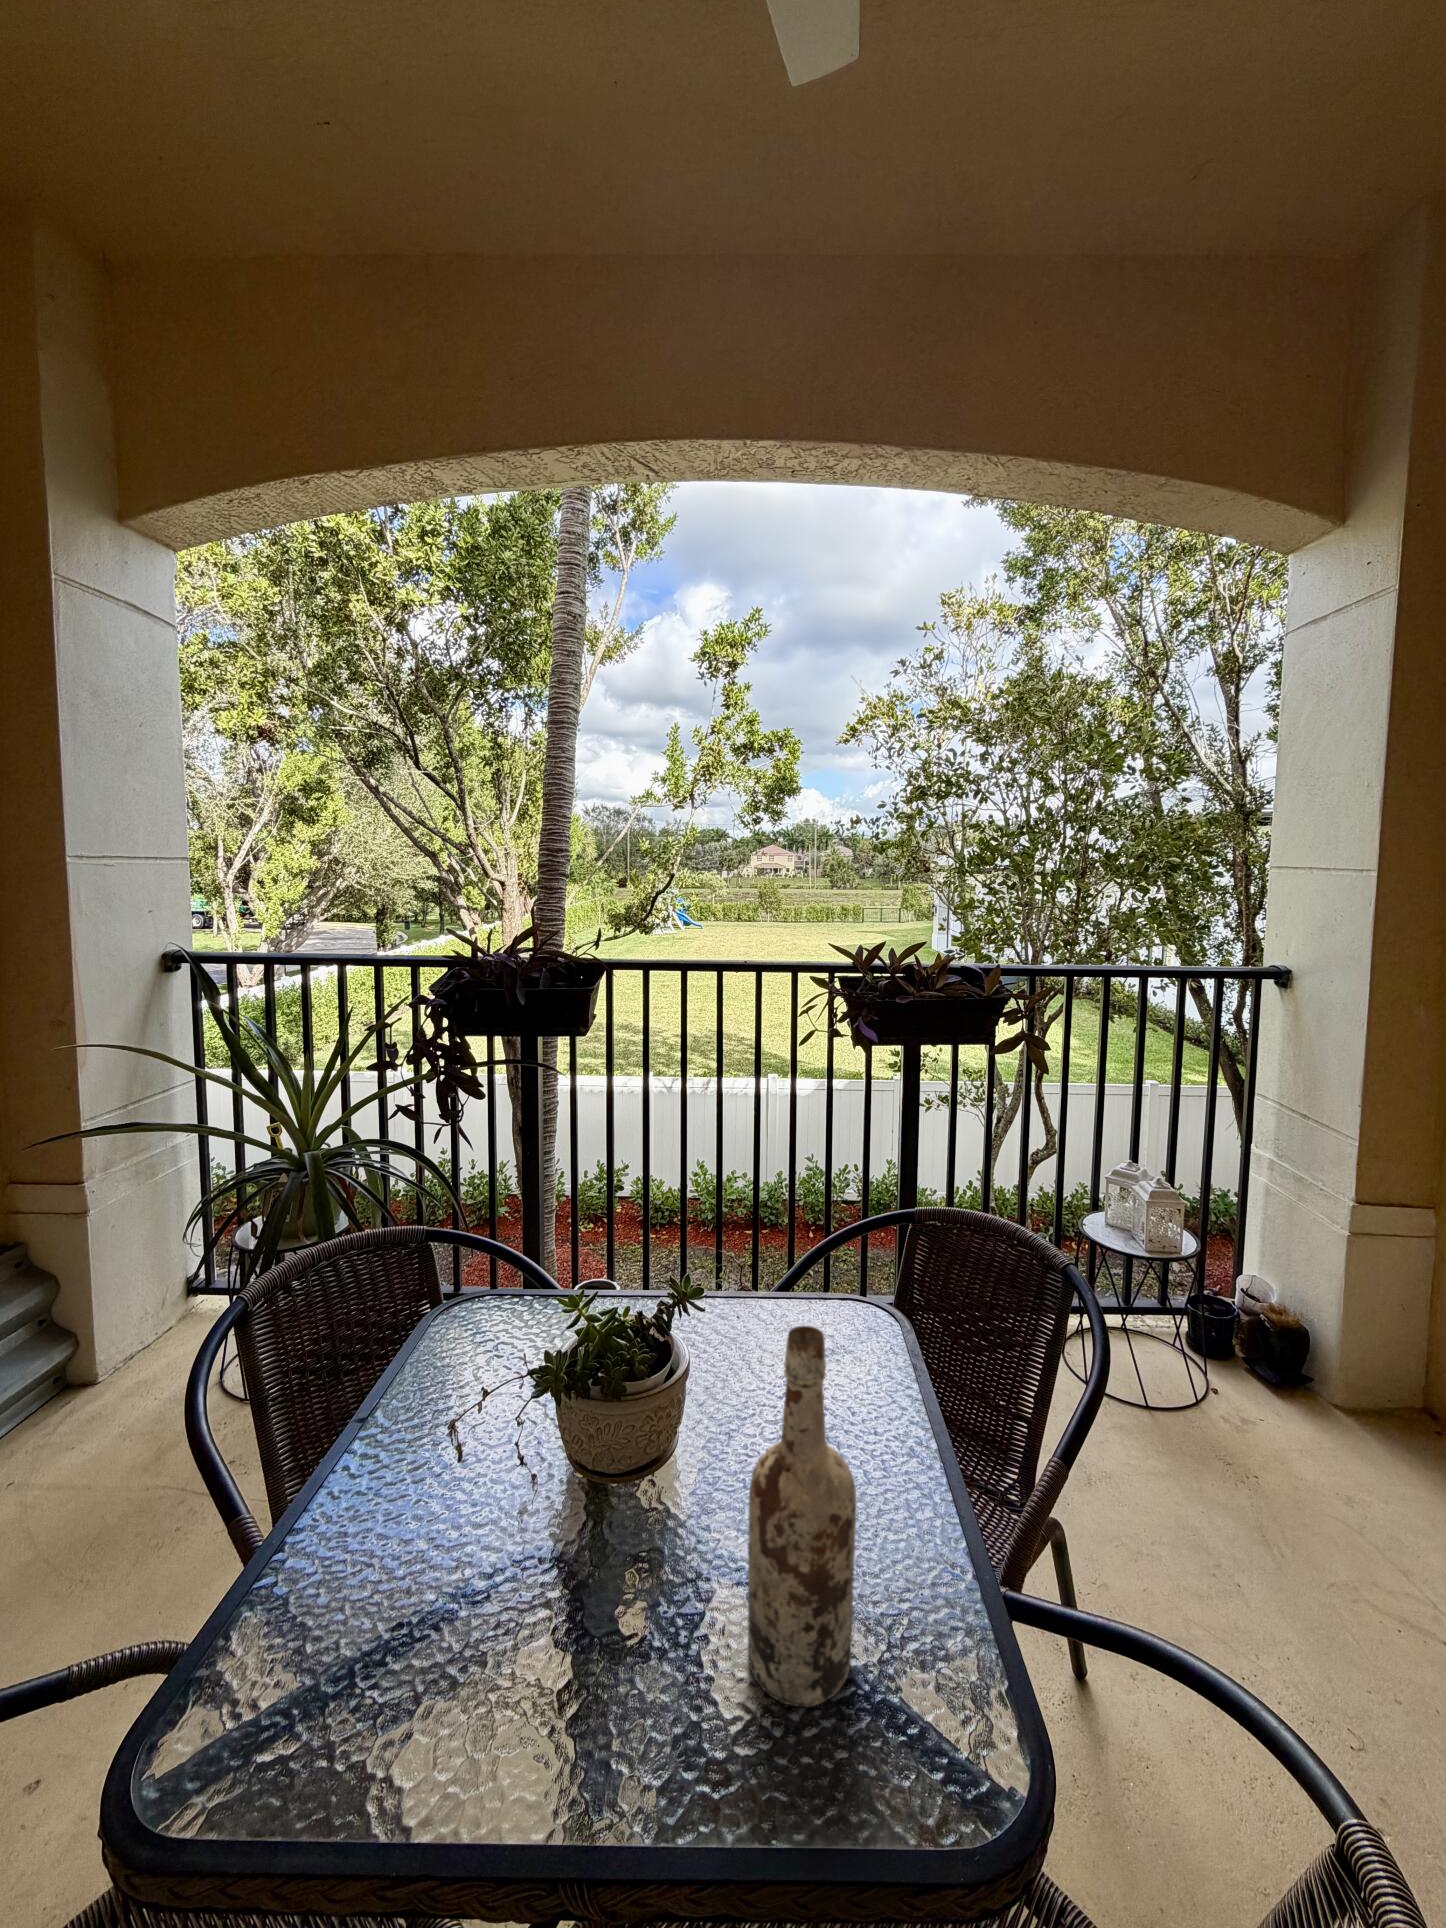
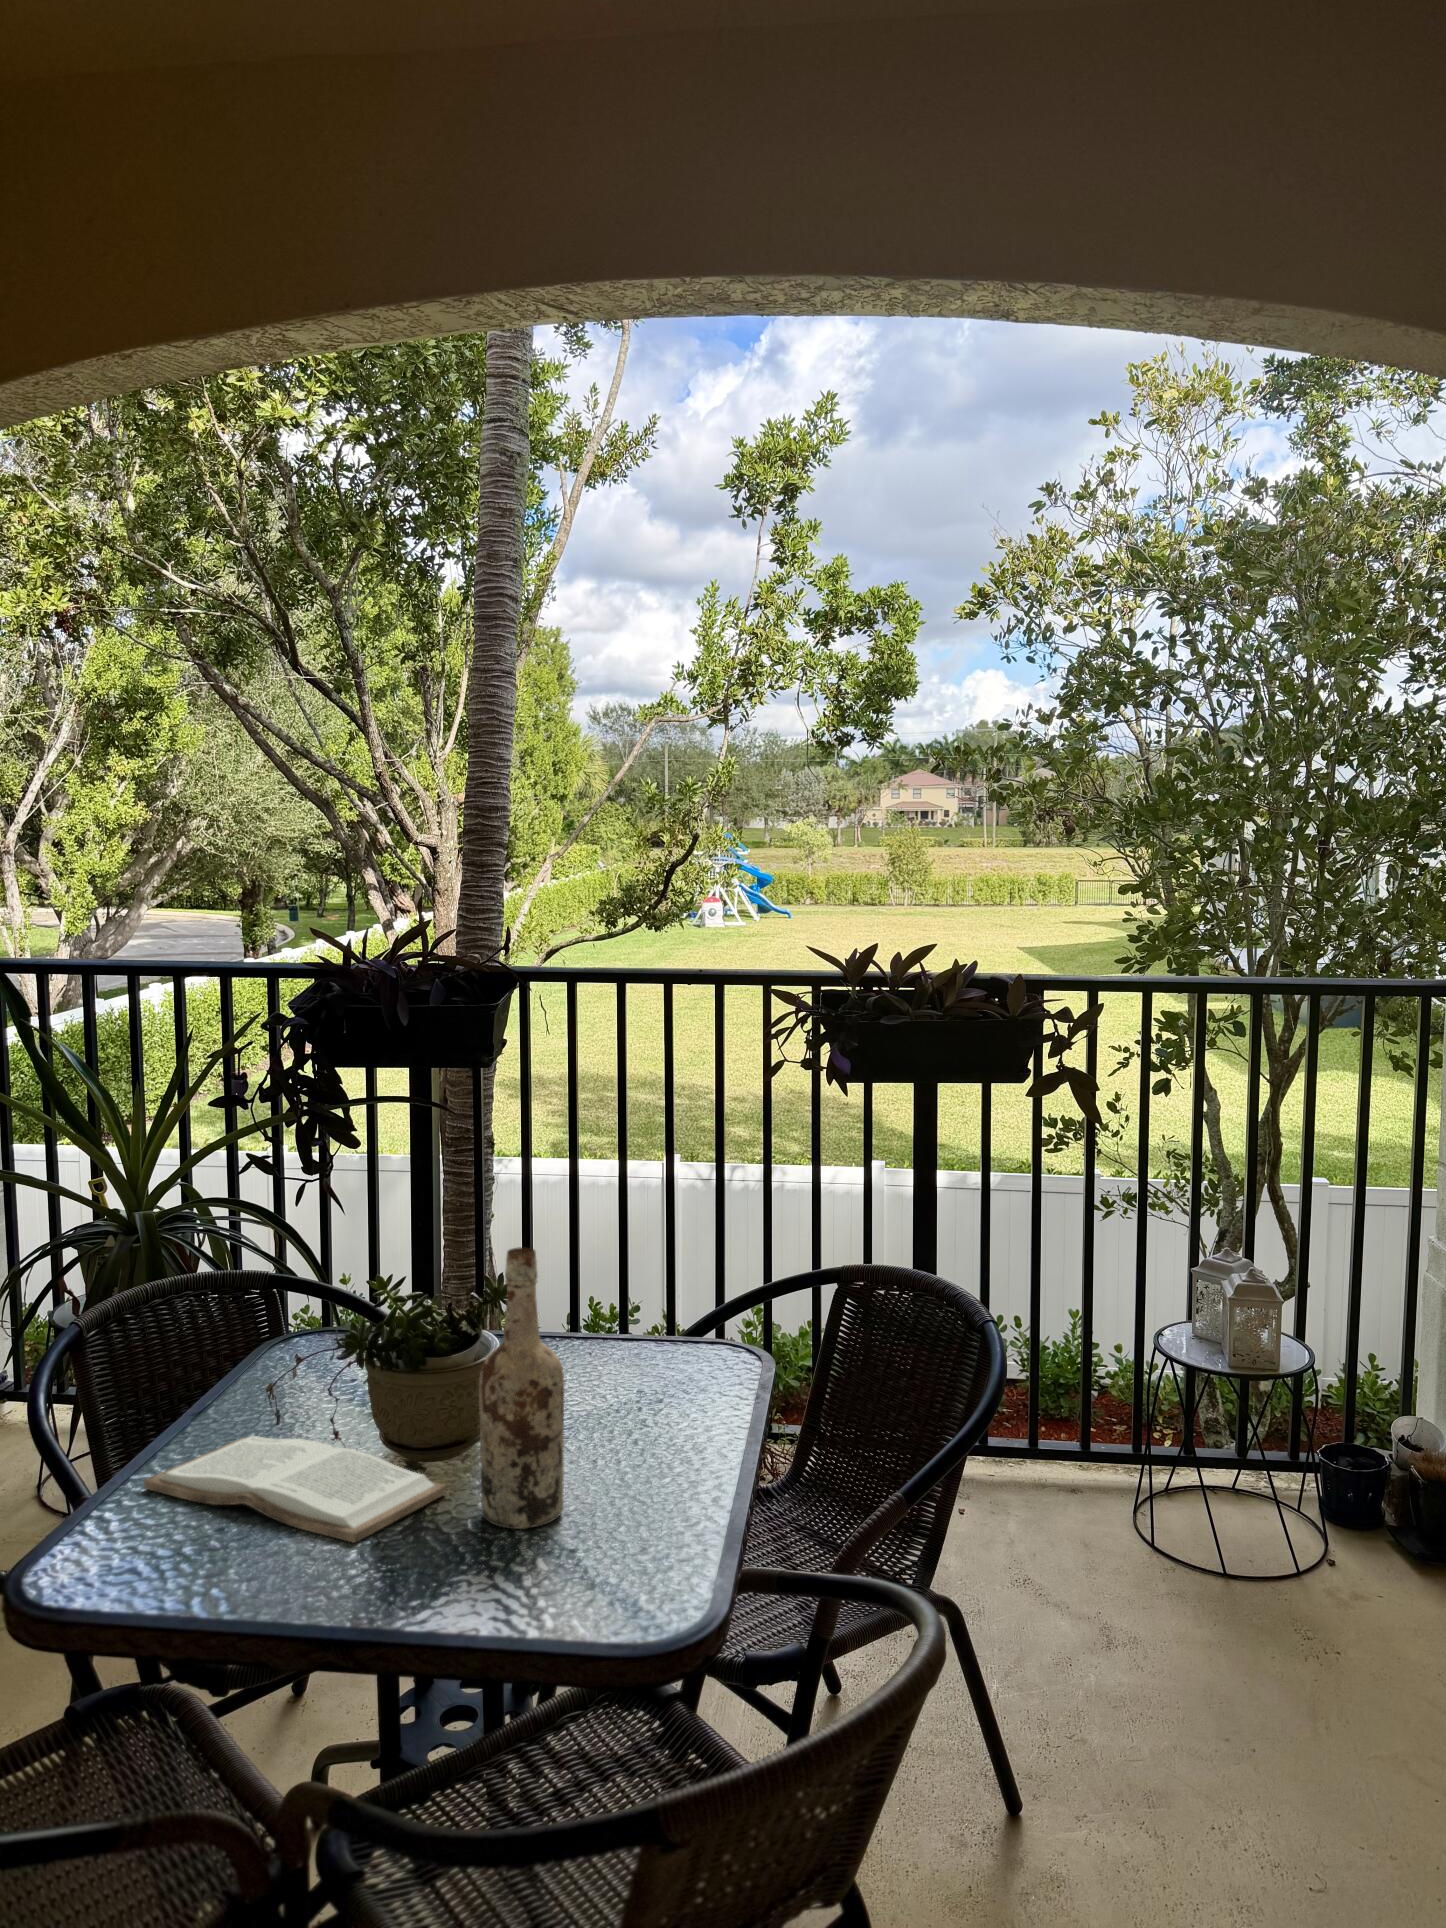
book: none [291,1513,686,1781] -> present [144,1436,446,1543]

